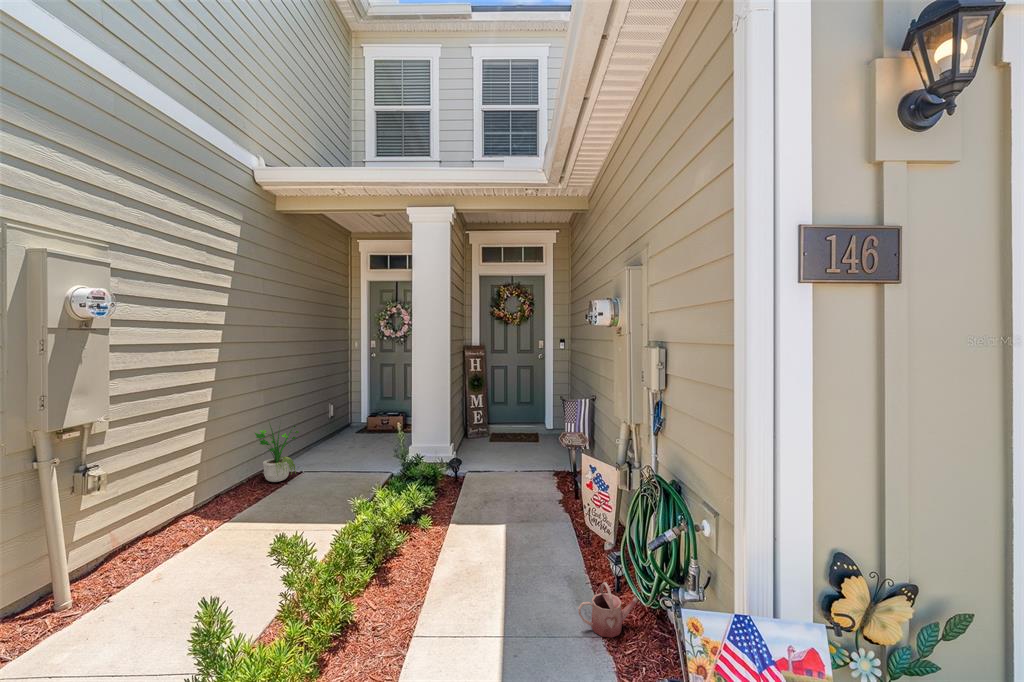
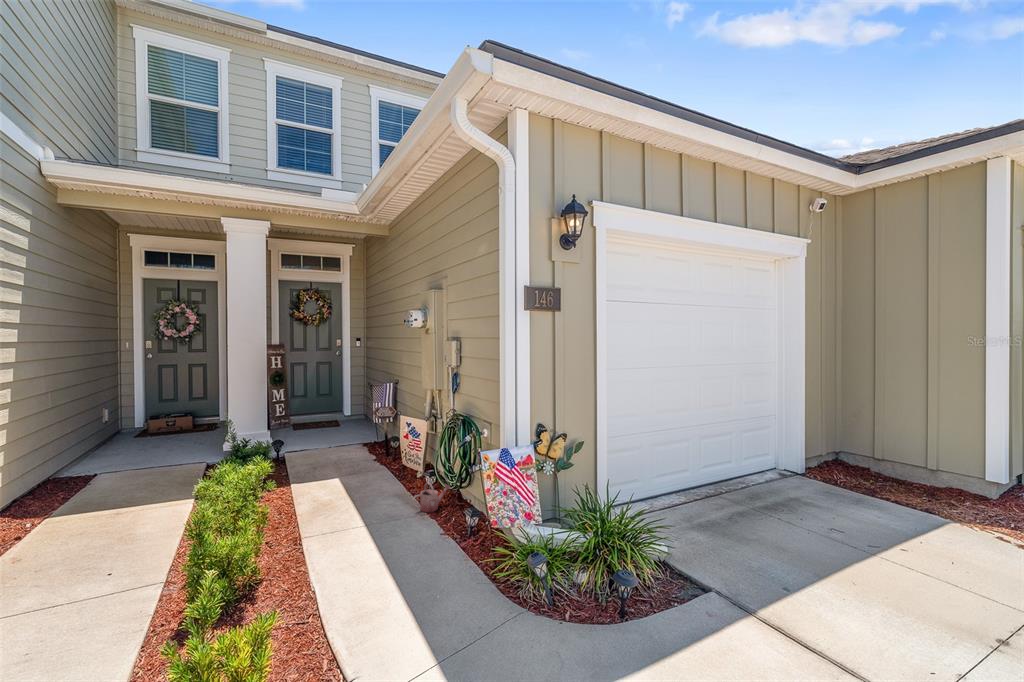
potted plant: present [255,426,299,482] -> none [46,416,102,483]

